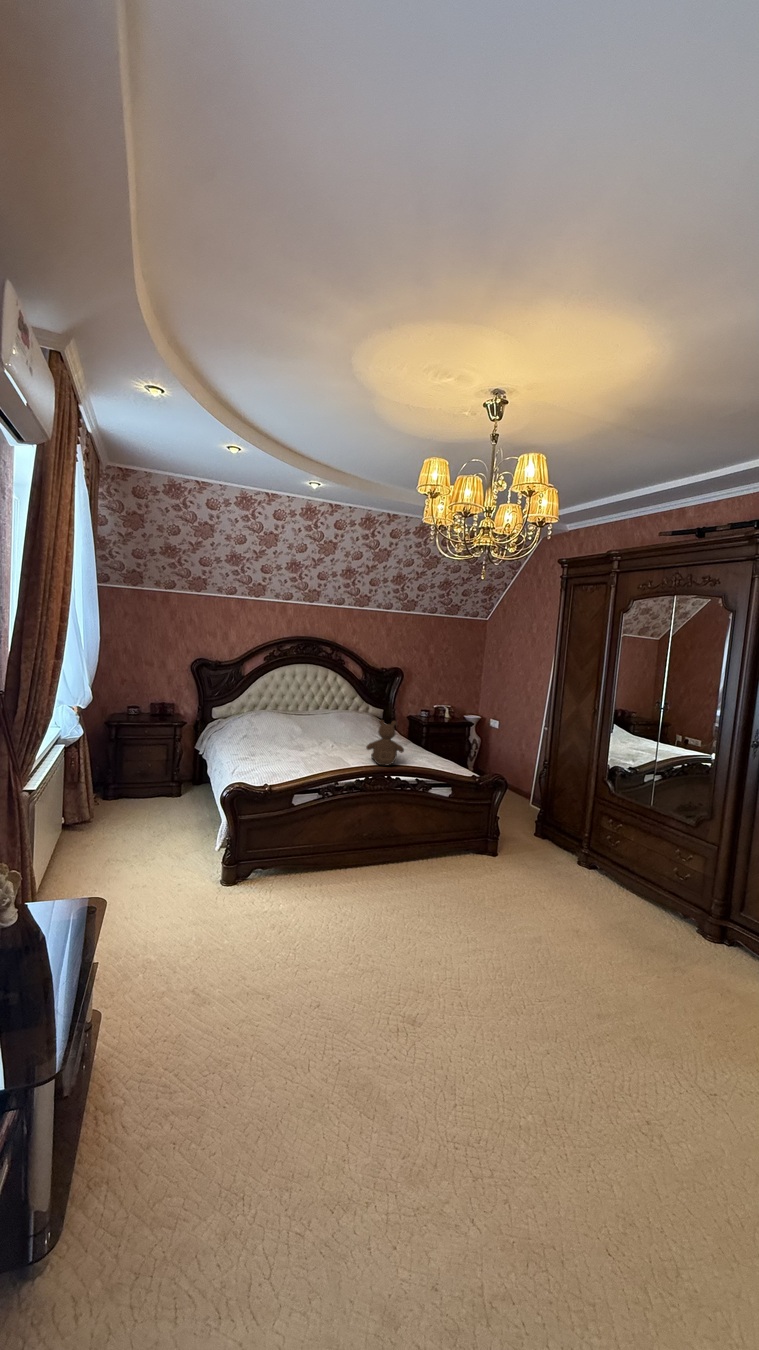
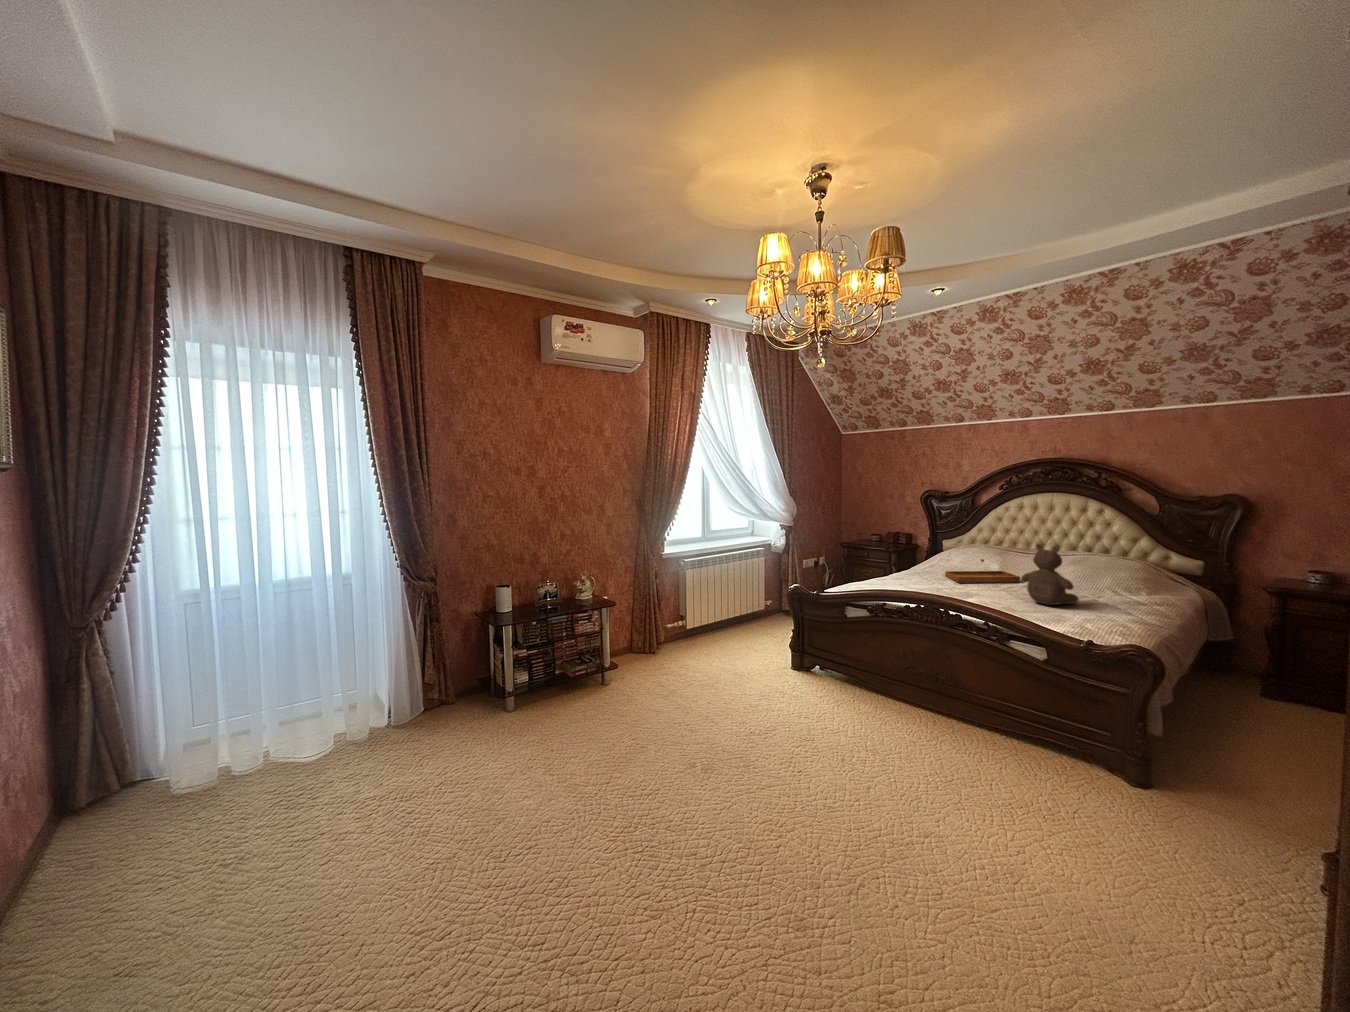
tray: none [286,731,335,756] -> present [945,559,1020,583]

